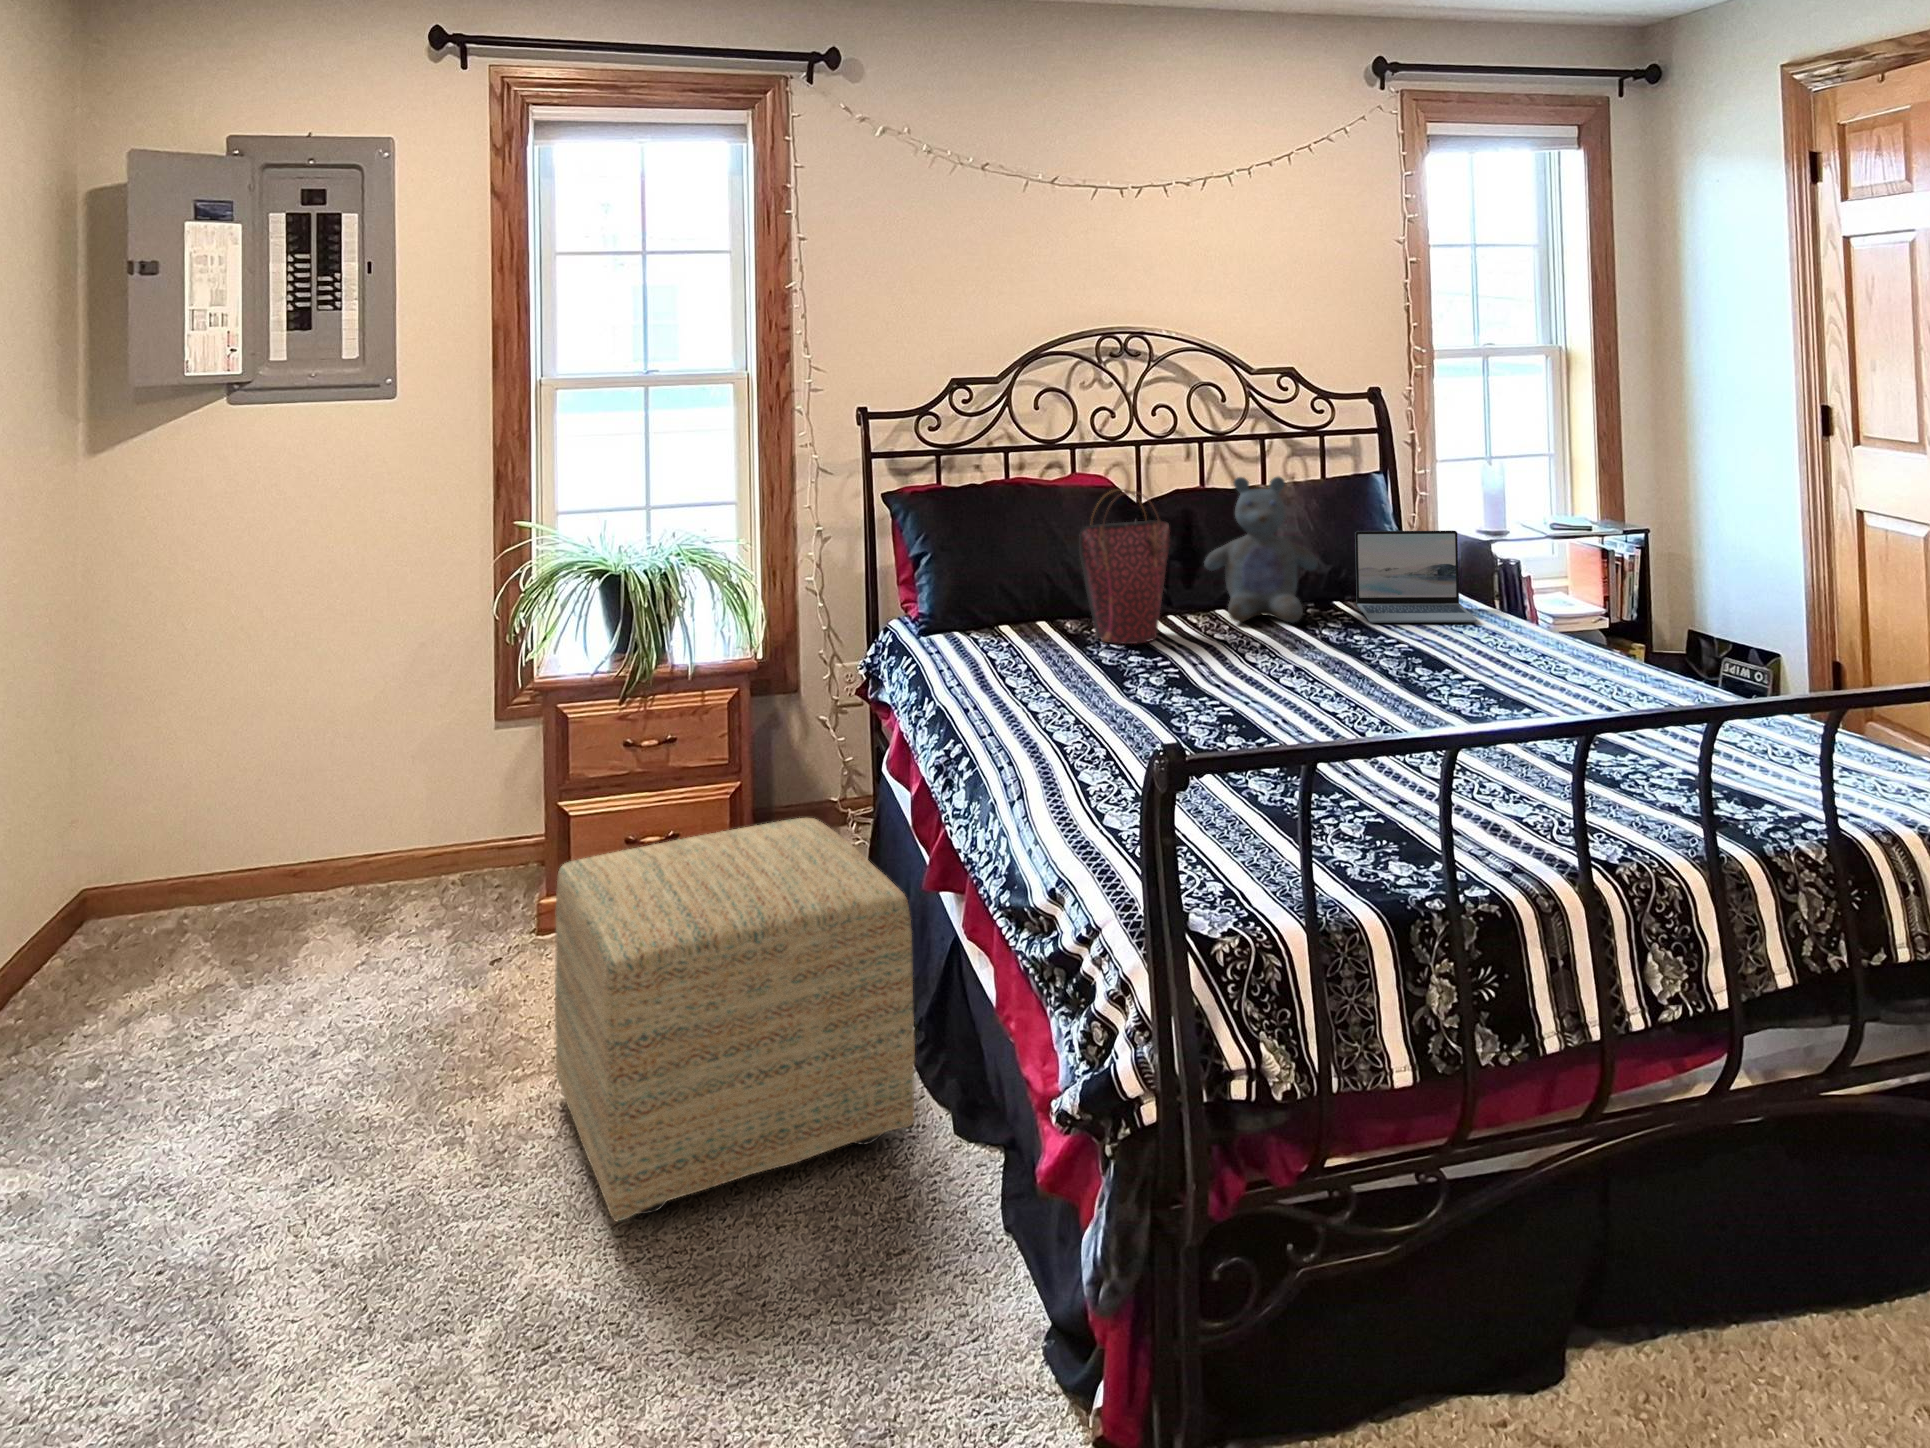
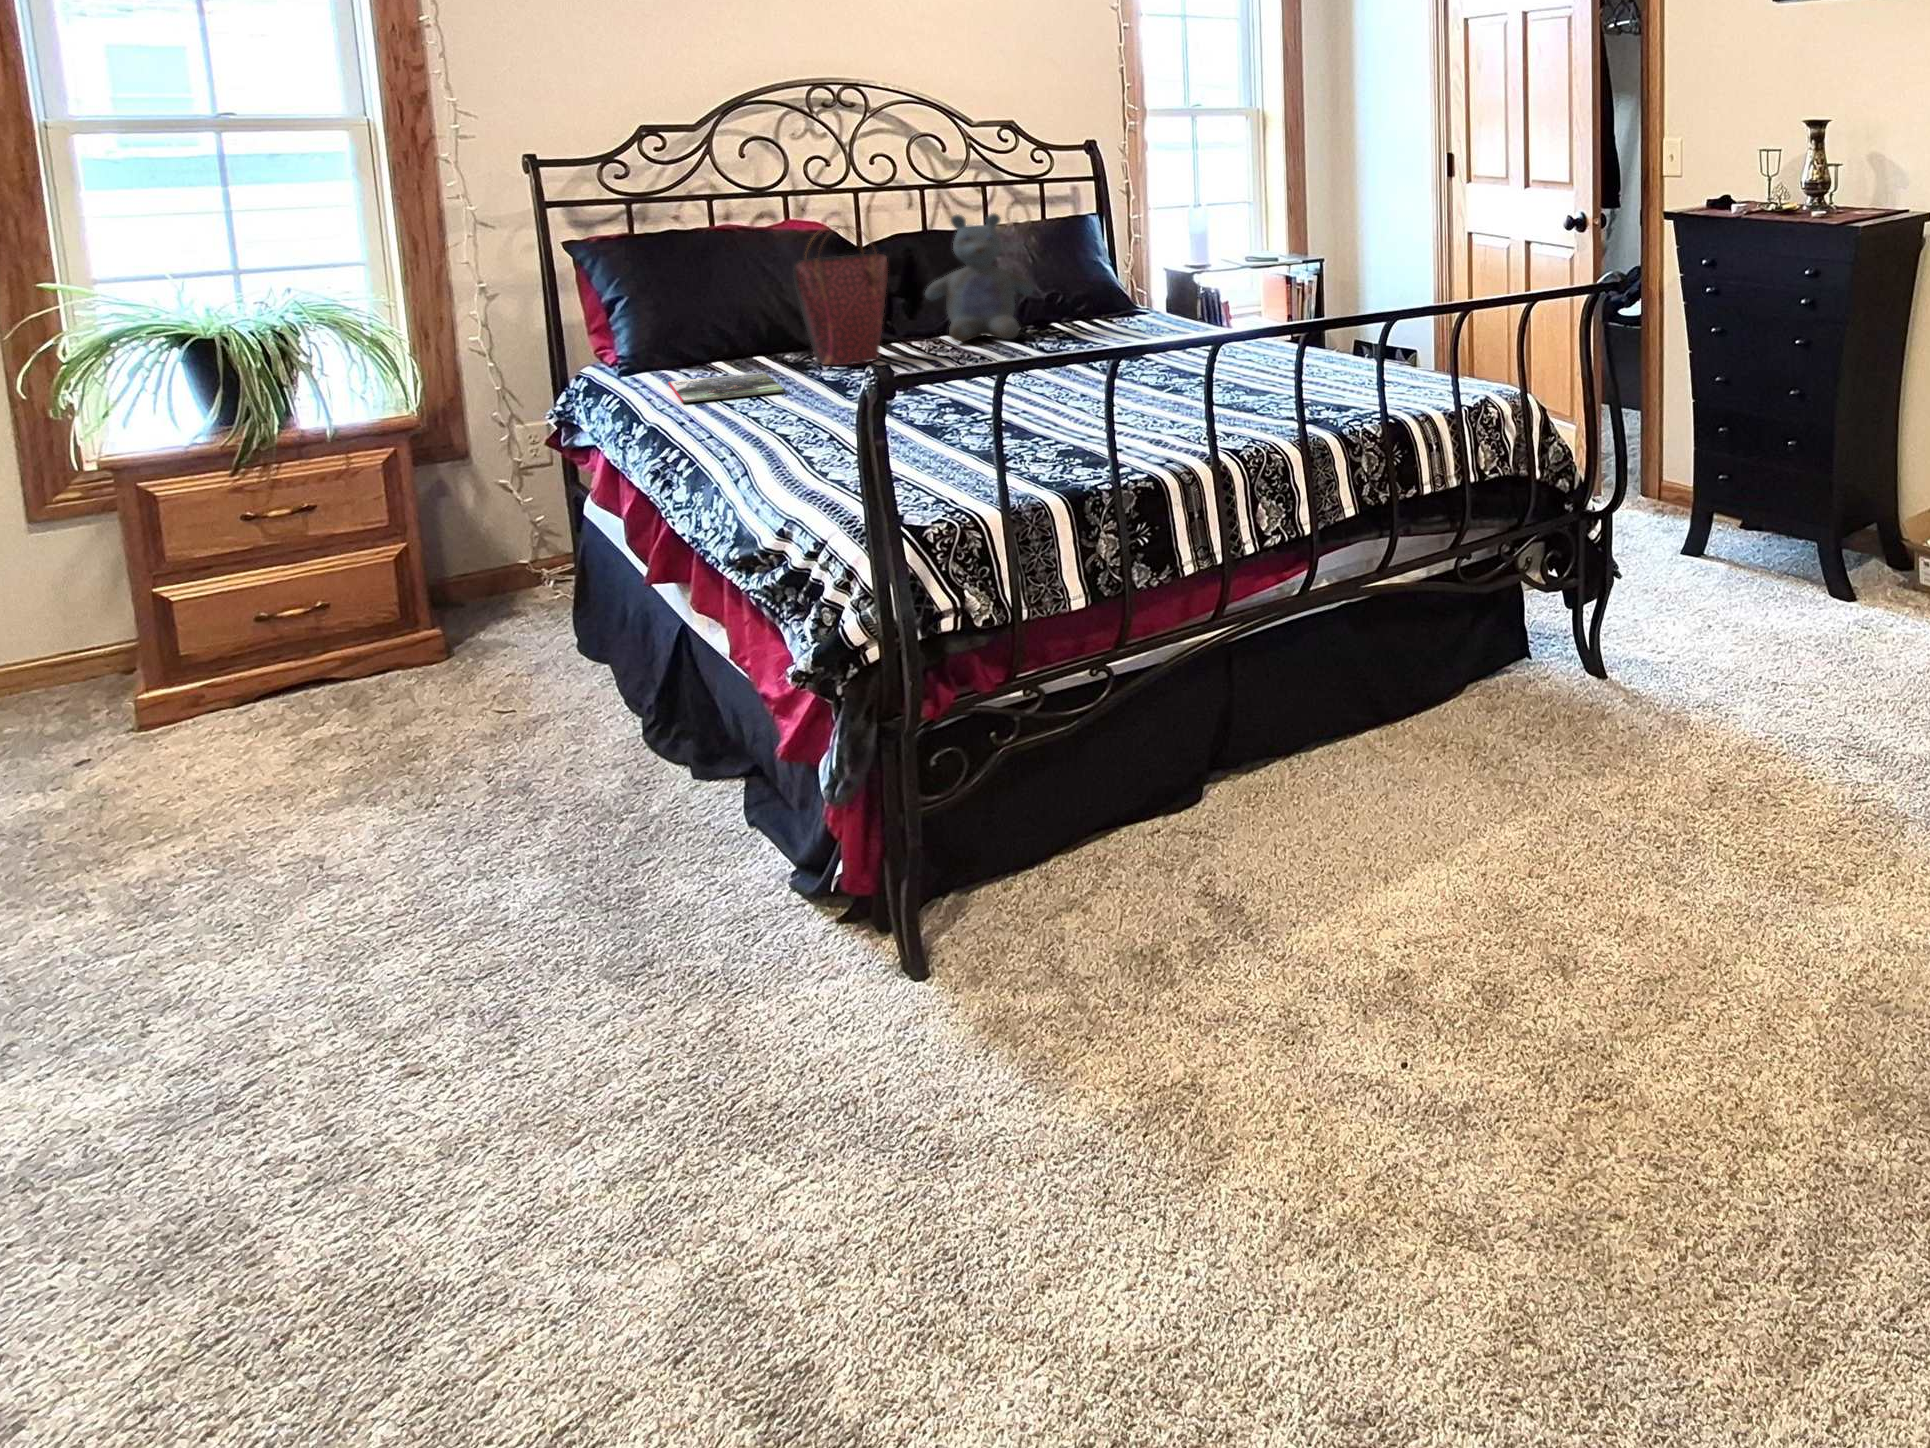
laptop: present [1355,531,1477,623] -> none [1068,256,1173,335]
magazine: none [959,646,1064,682] -> present [668,372,784,403]
ottoman: present [555,818,915,1221] -> none [195,544,656,901]

